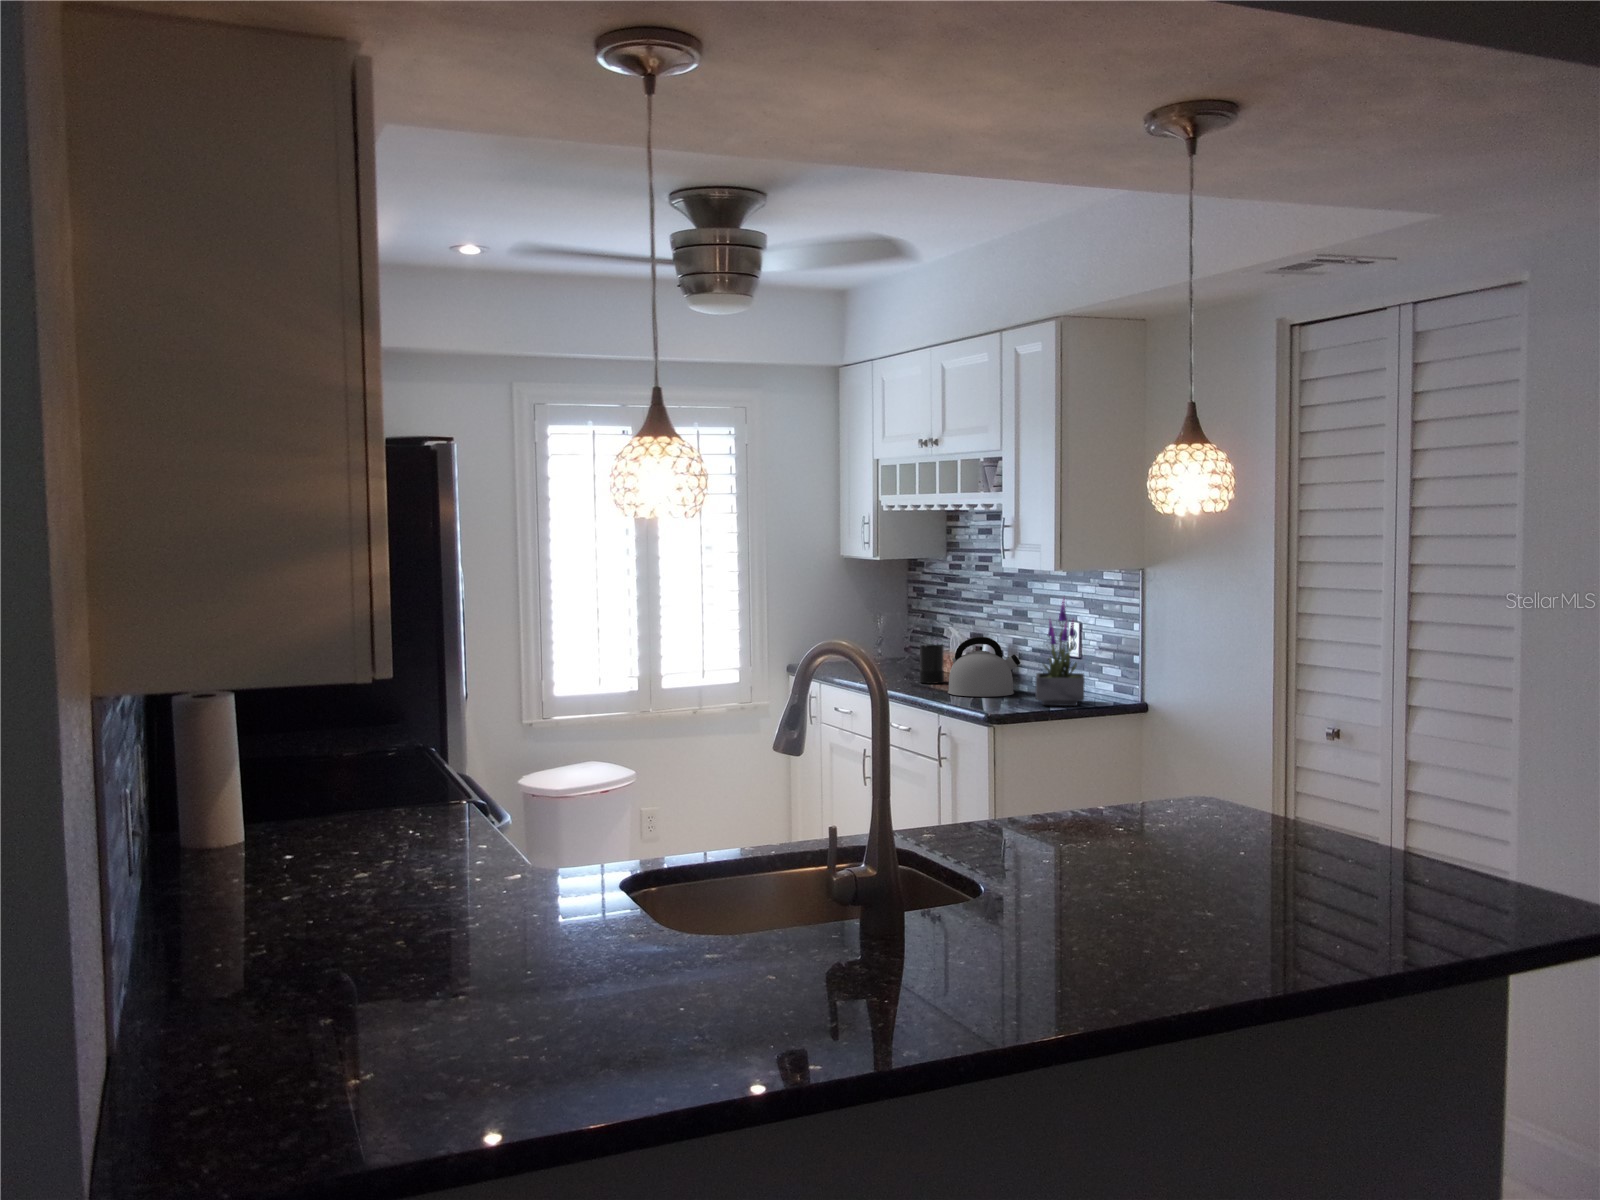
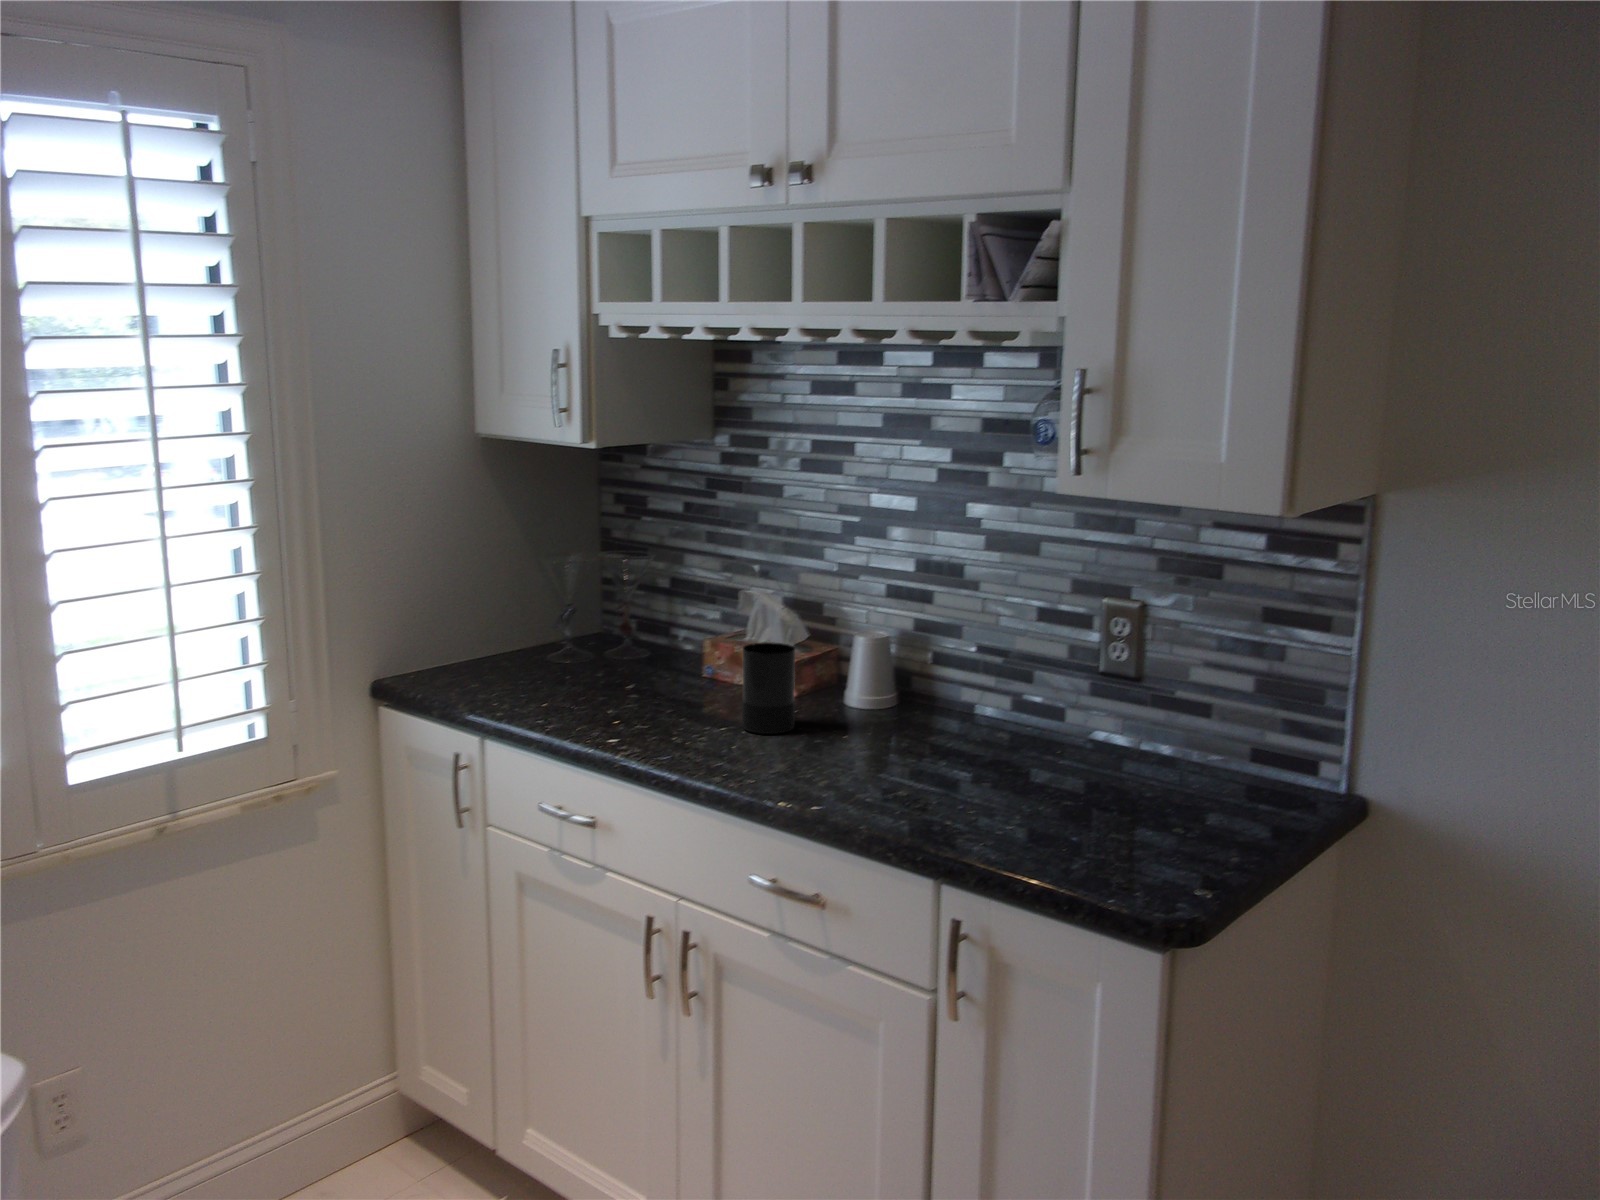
potted plant: present [1036,599,1085,706] -> none [1111,561,1267,824]
kettle: present [948,637,1020,697] -> none [864,644,1025,793]

